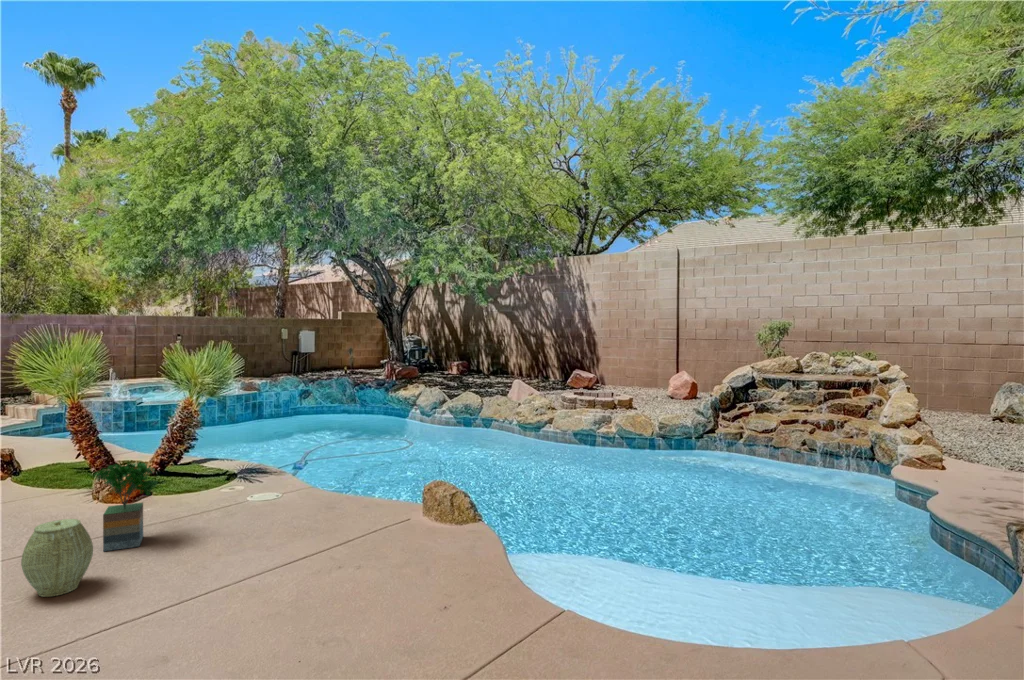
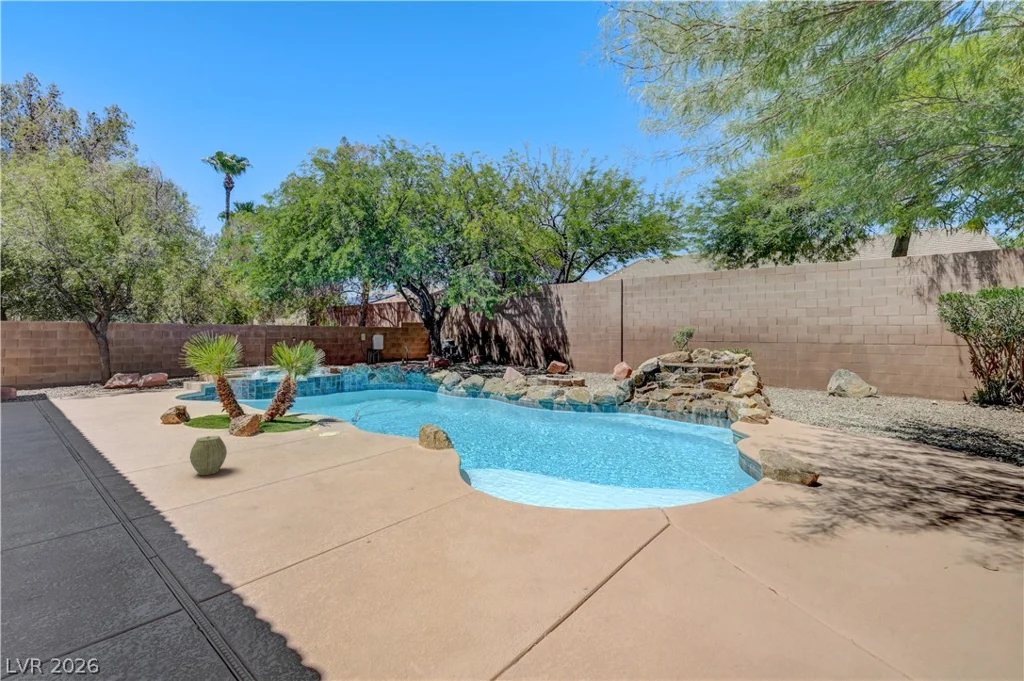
potted tree: present [94,462,157,551] -> none [228,408,264,457]

